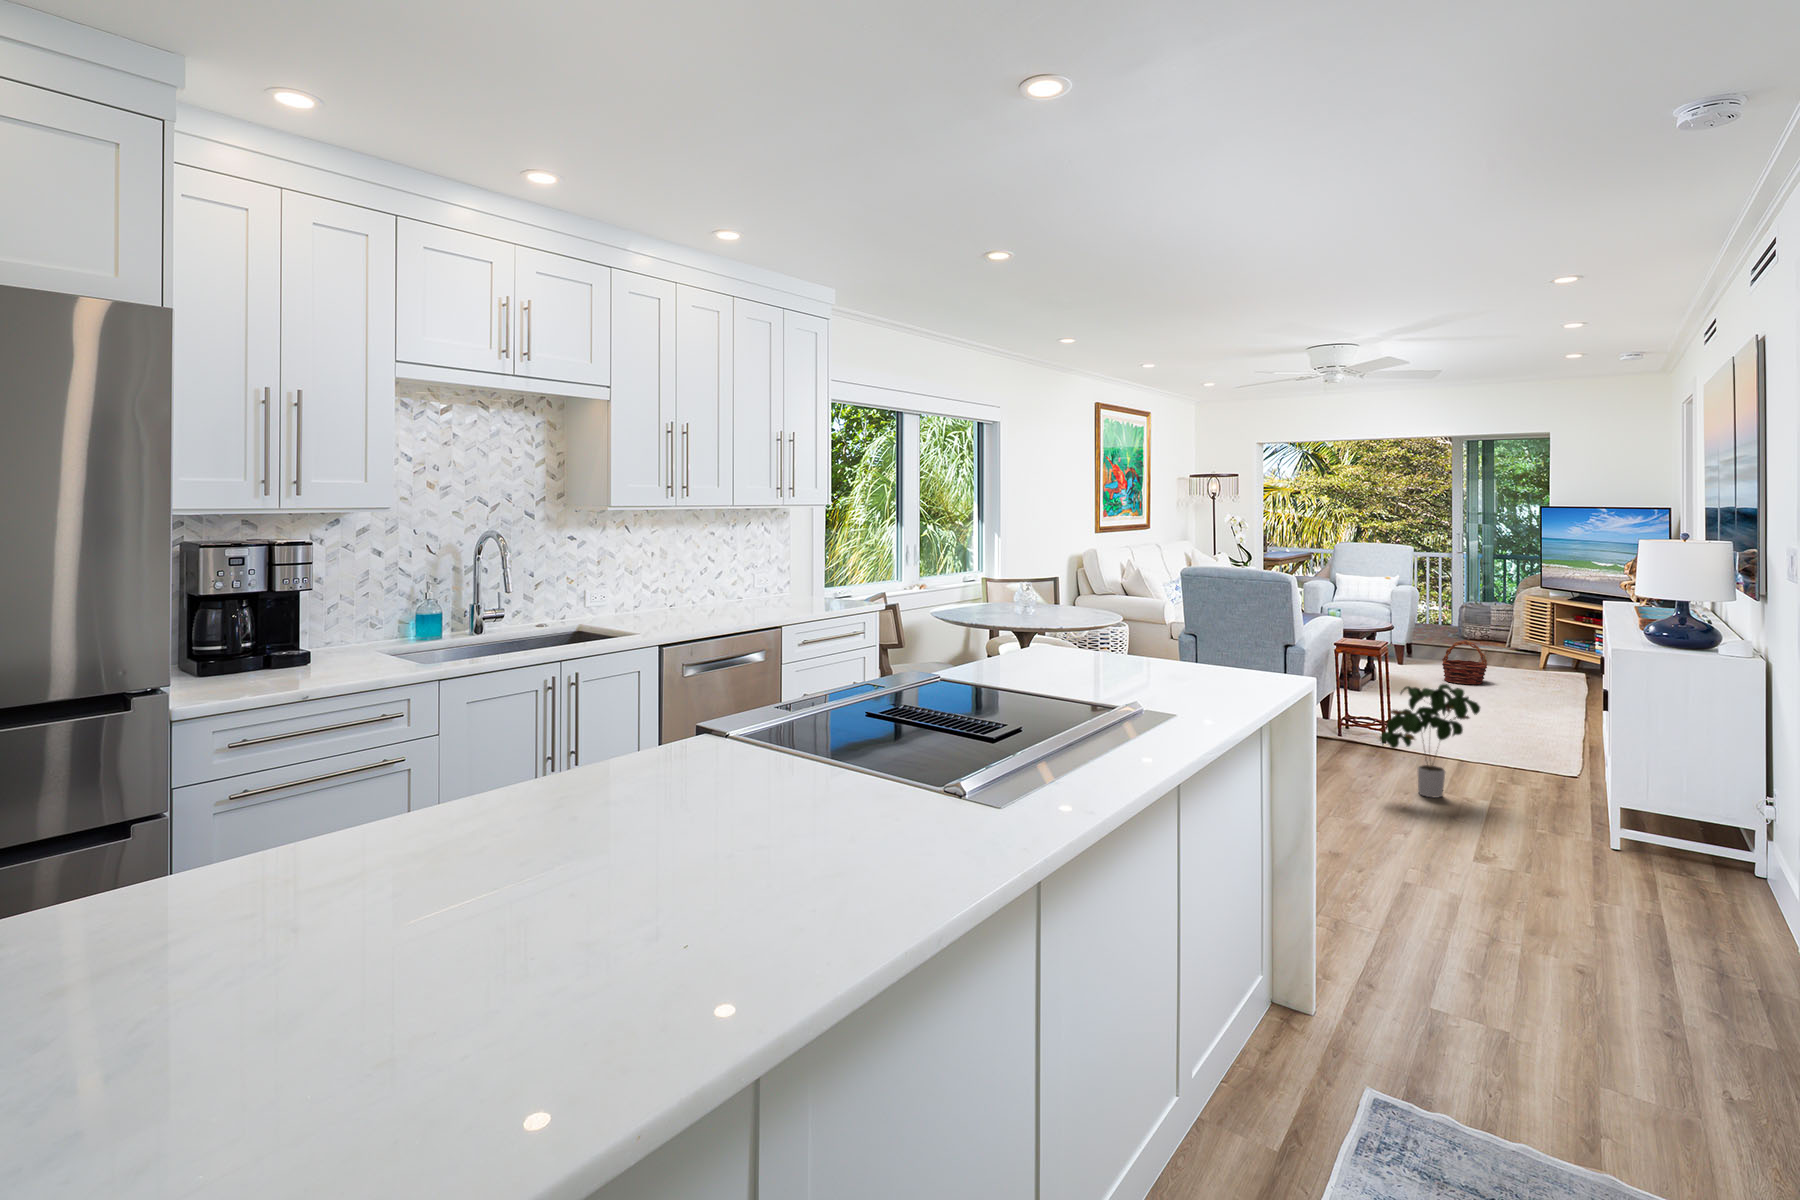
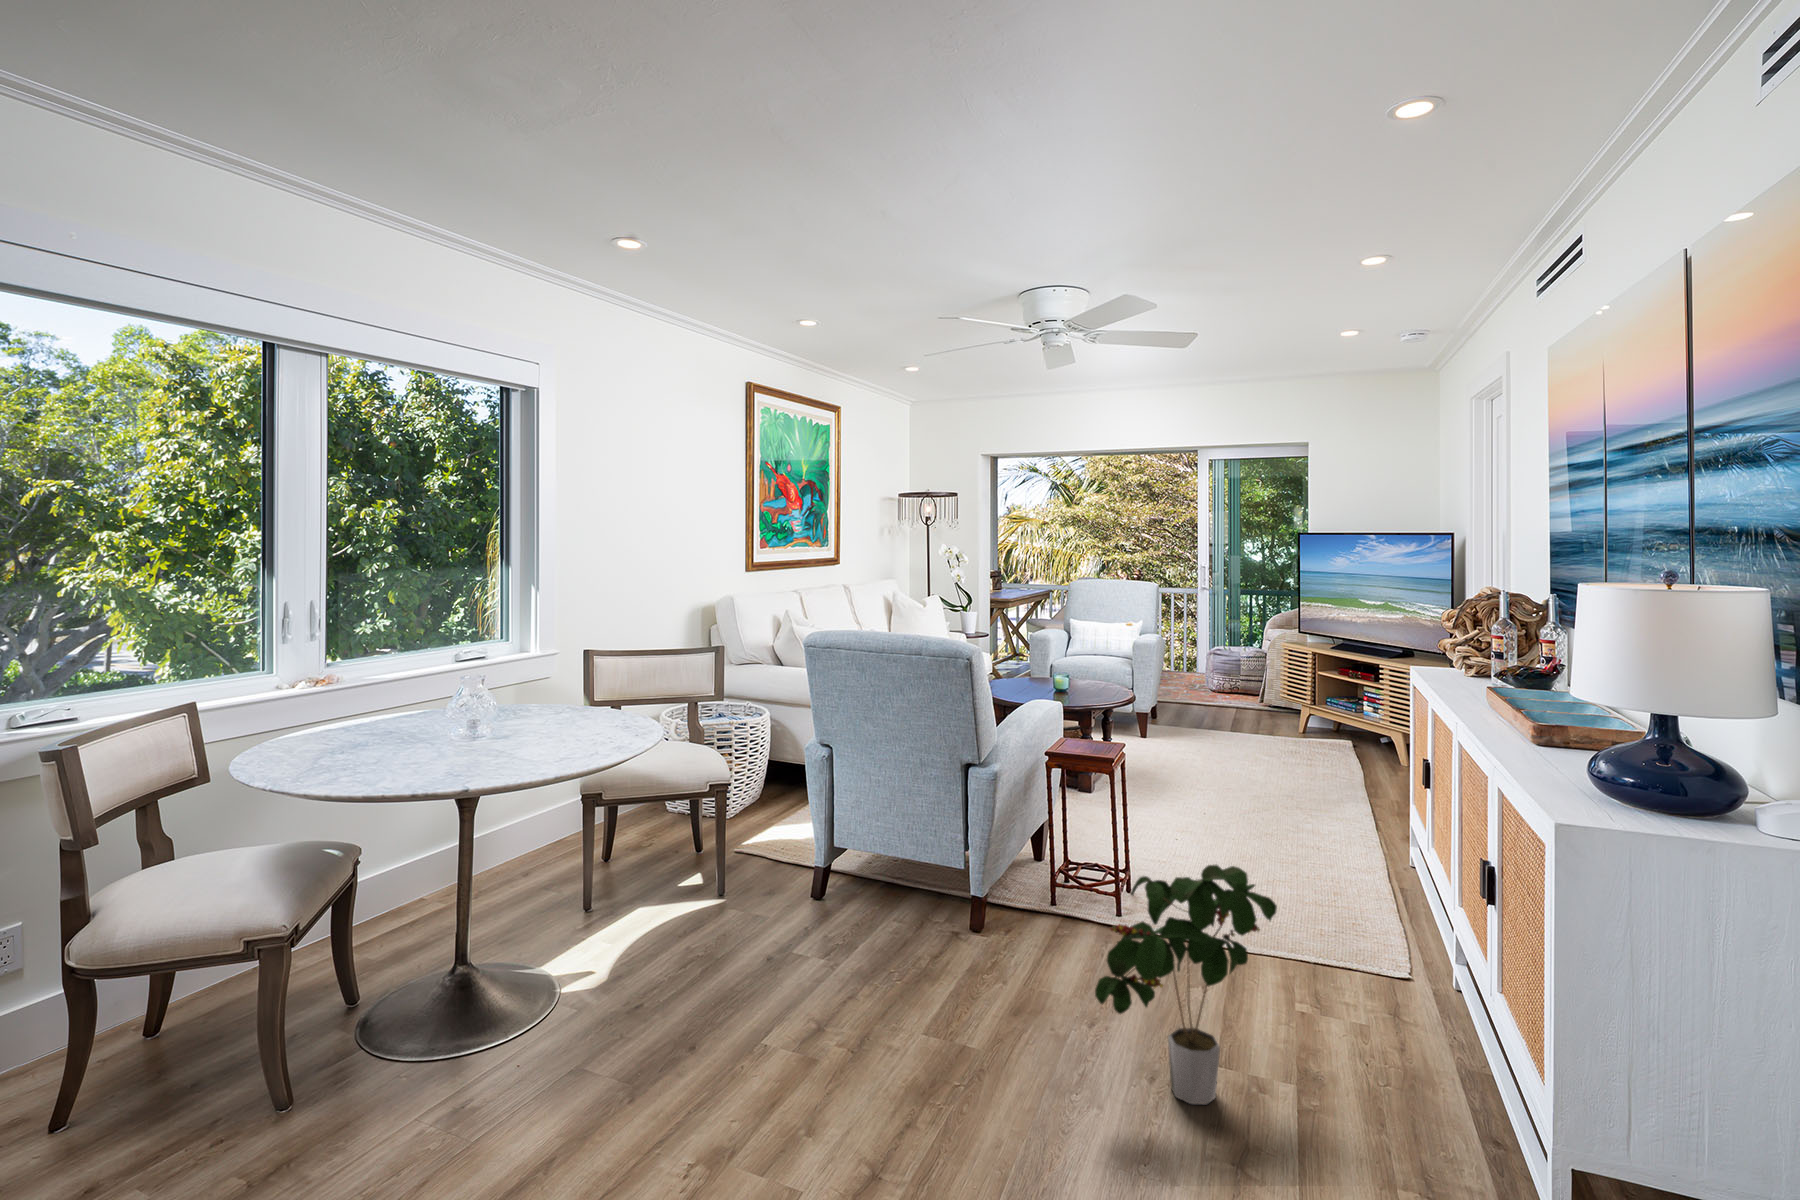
basket: present [1442,641,1487,684] -> none [1195,710,1250,770]

